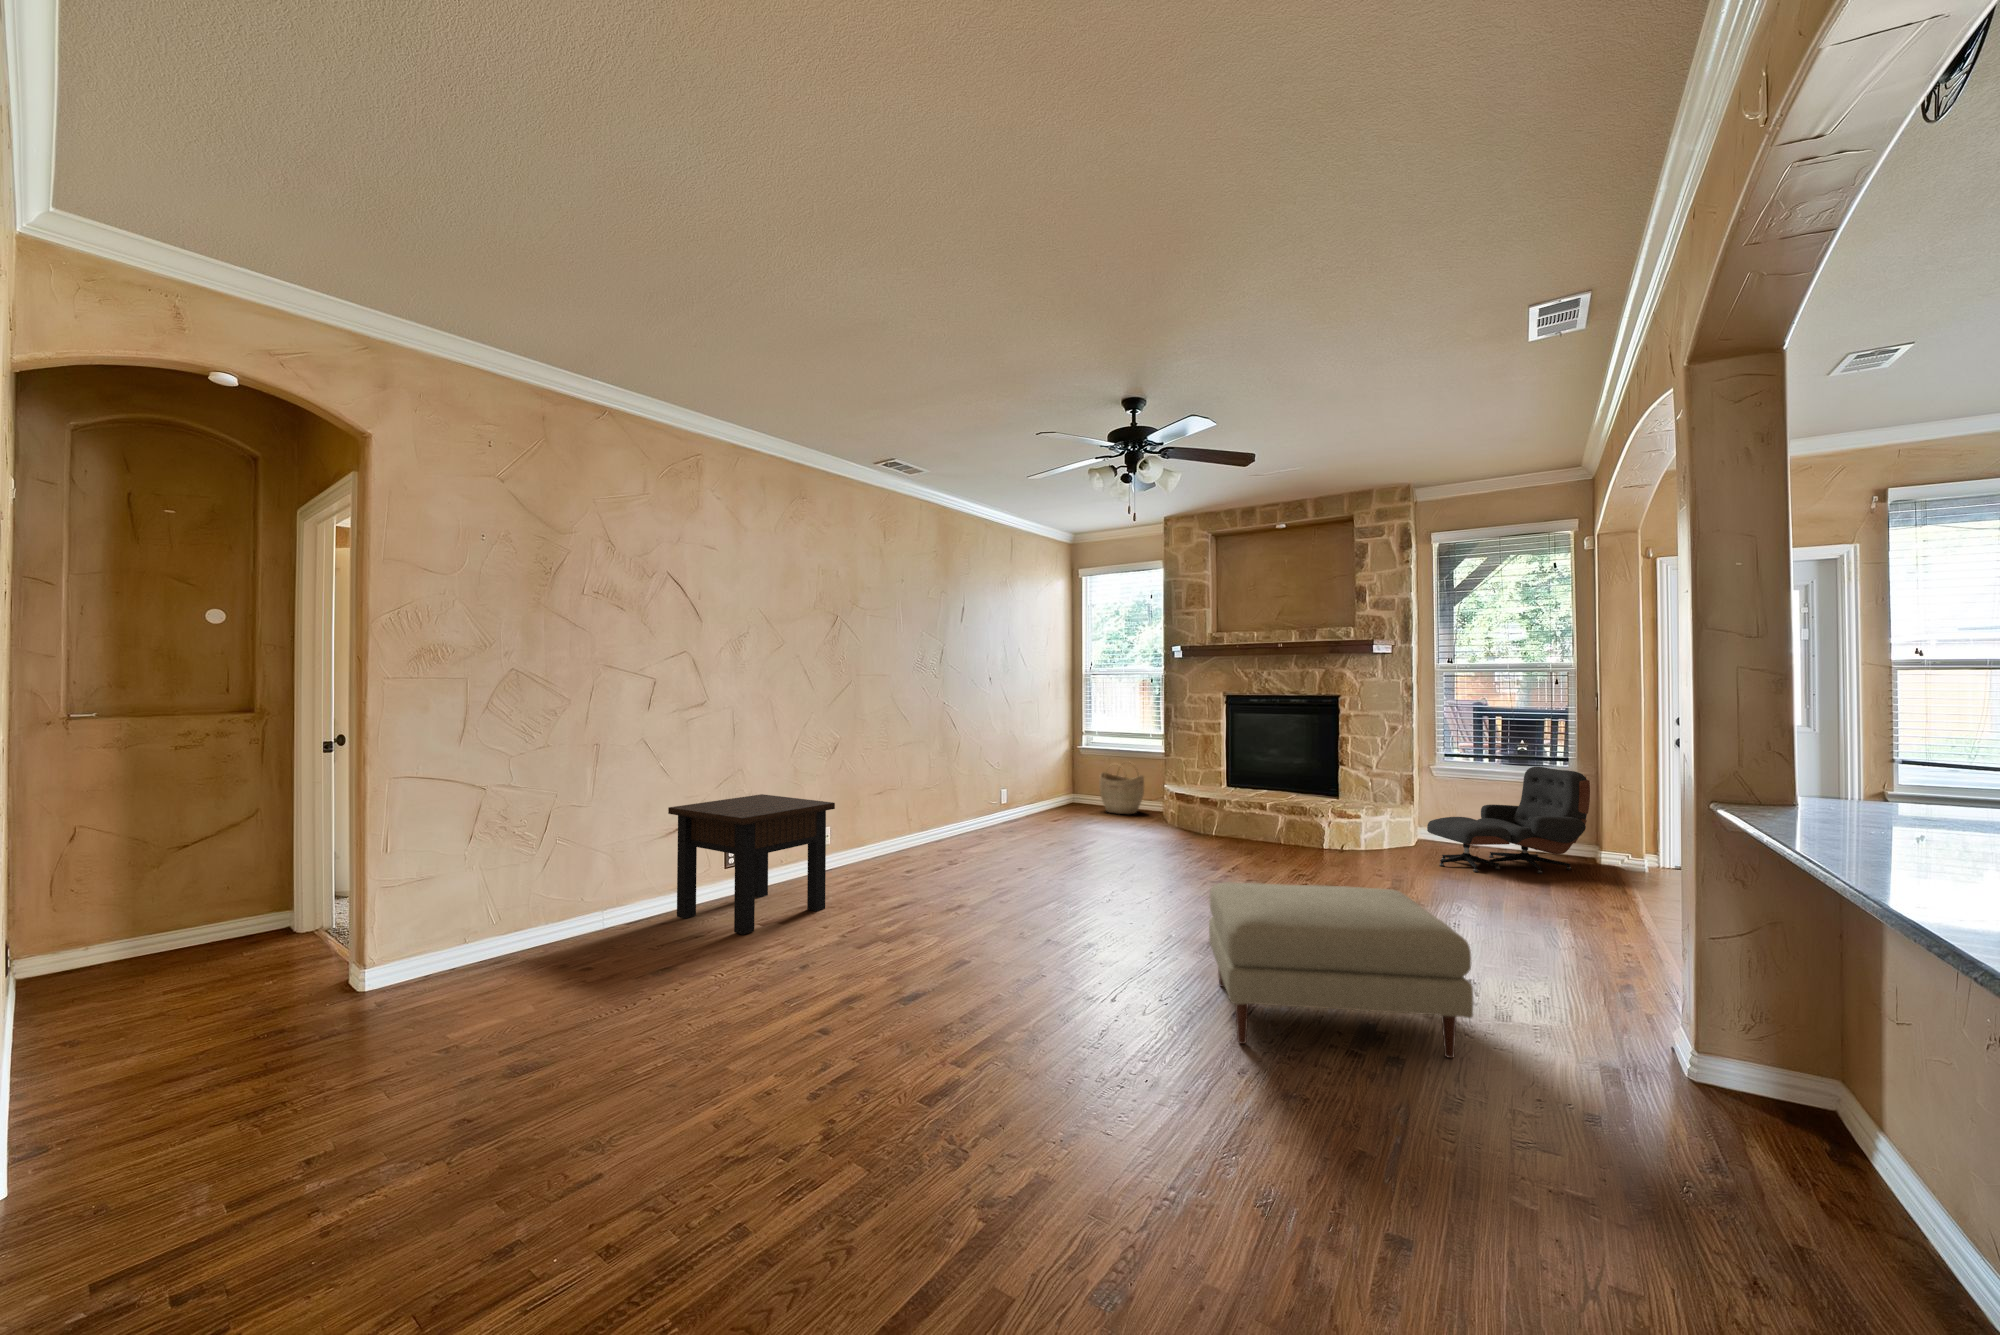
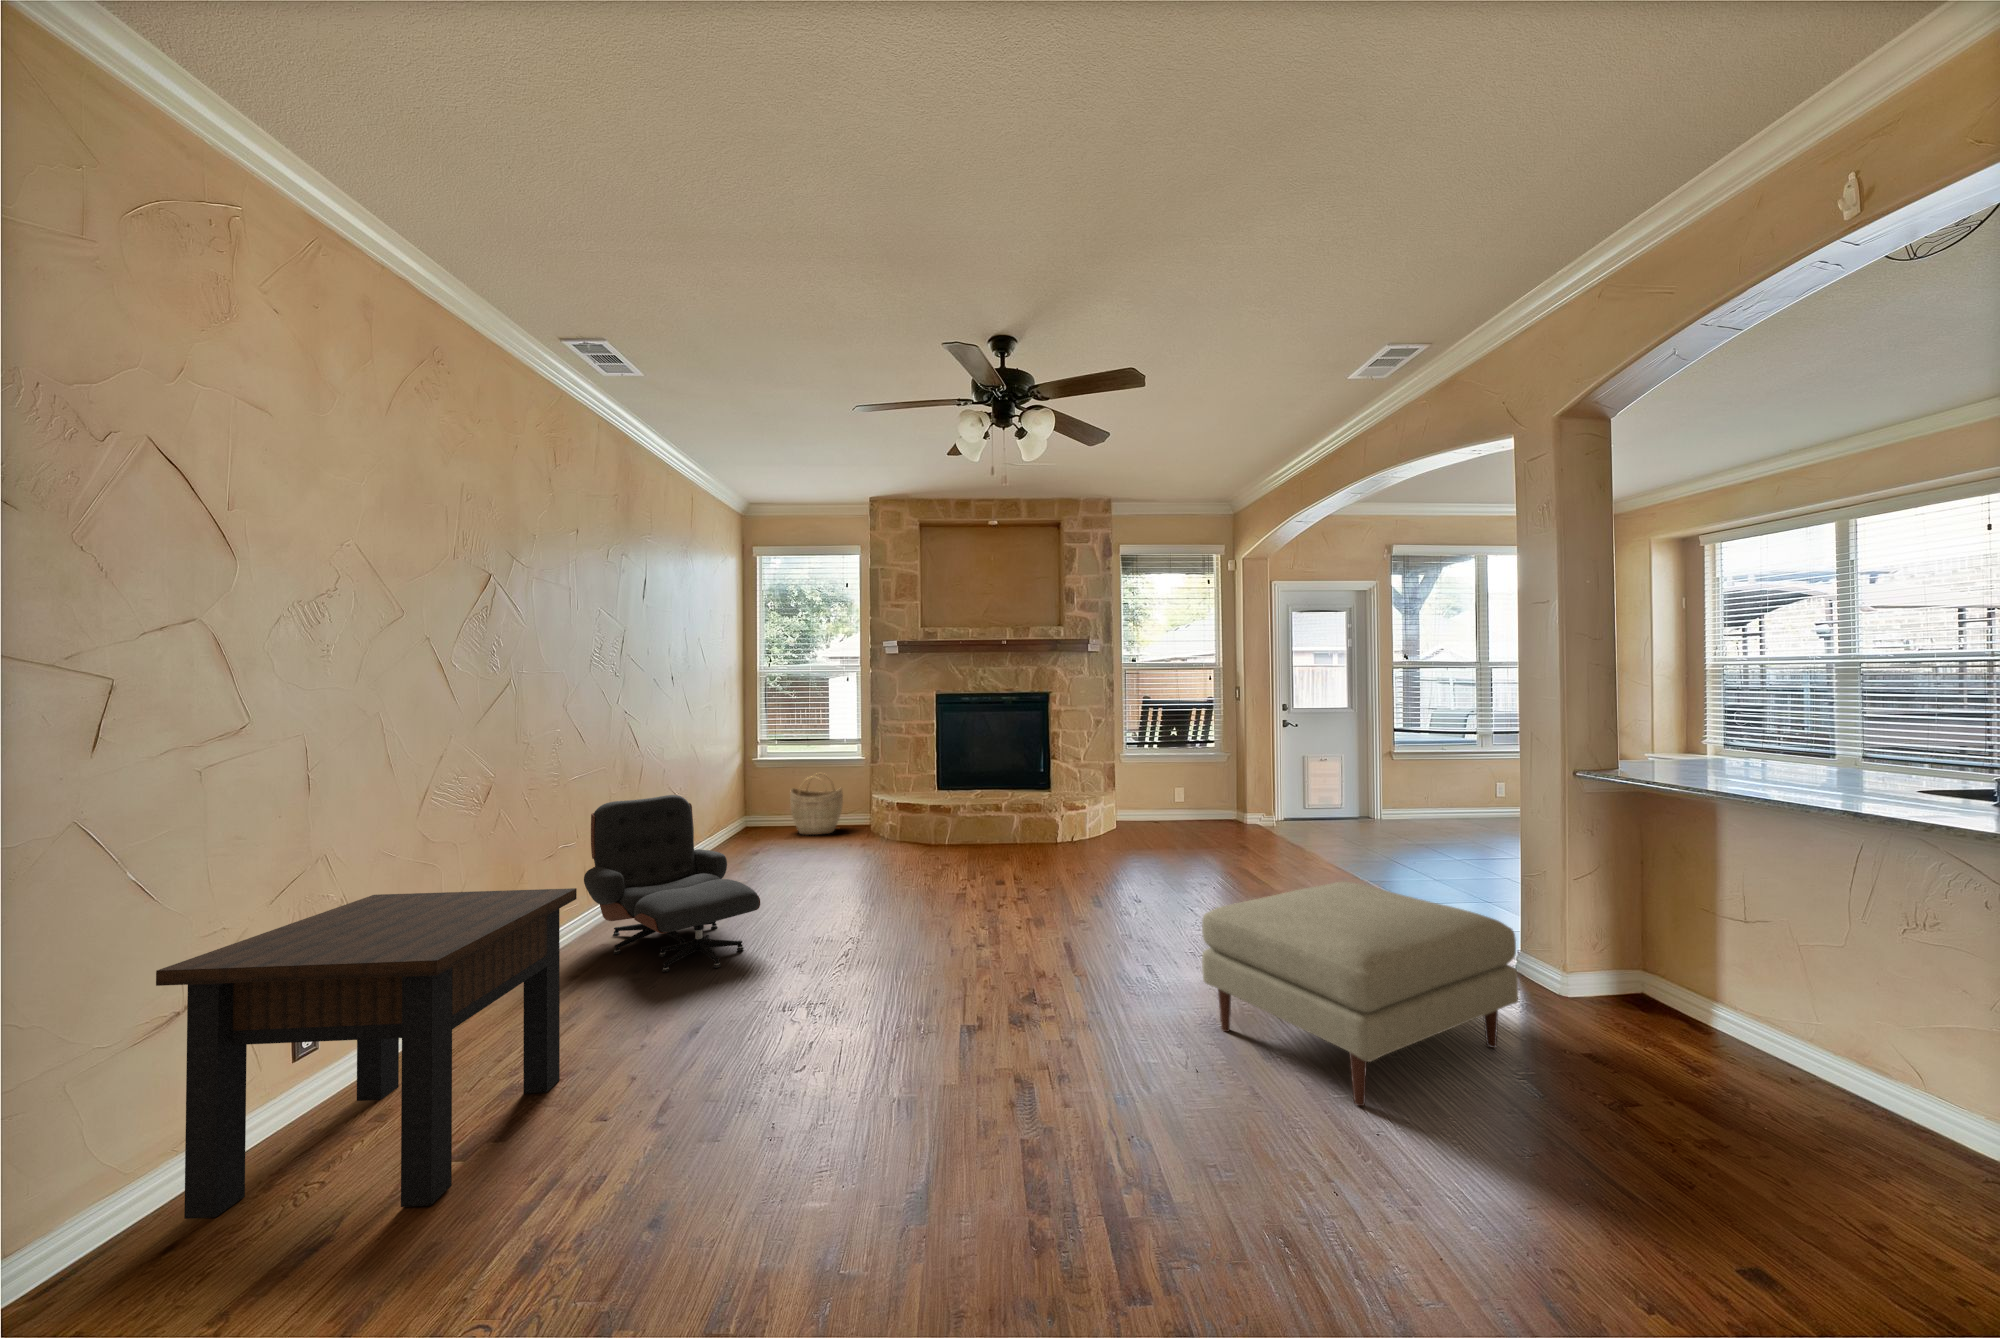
lounge chair: present [1427,767,1590,873] -> present [584,795,760,972]

